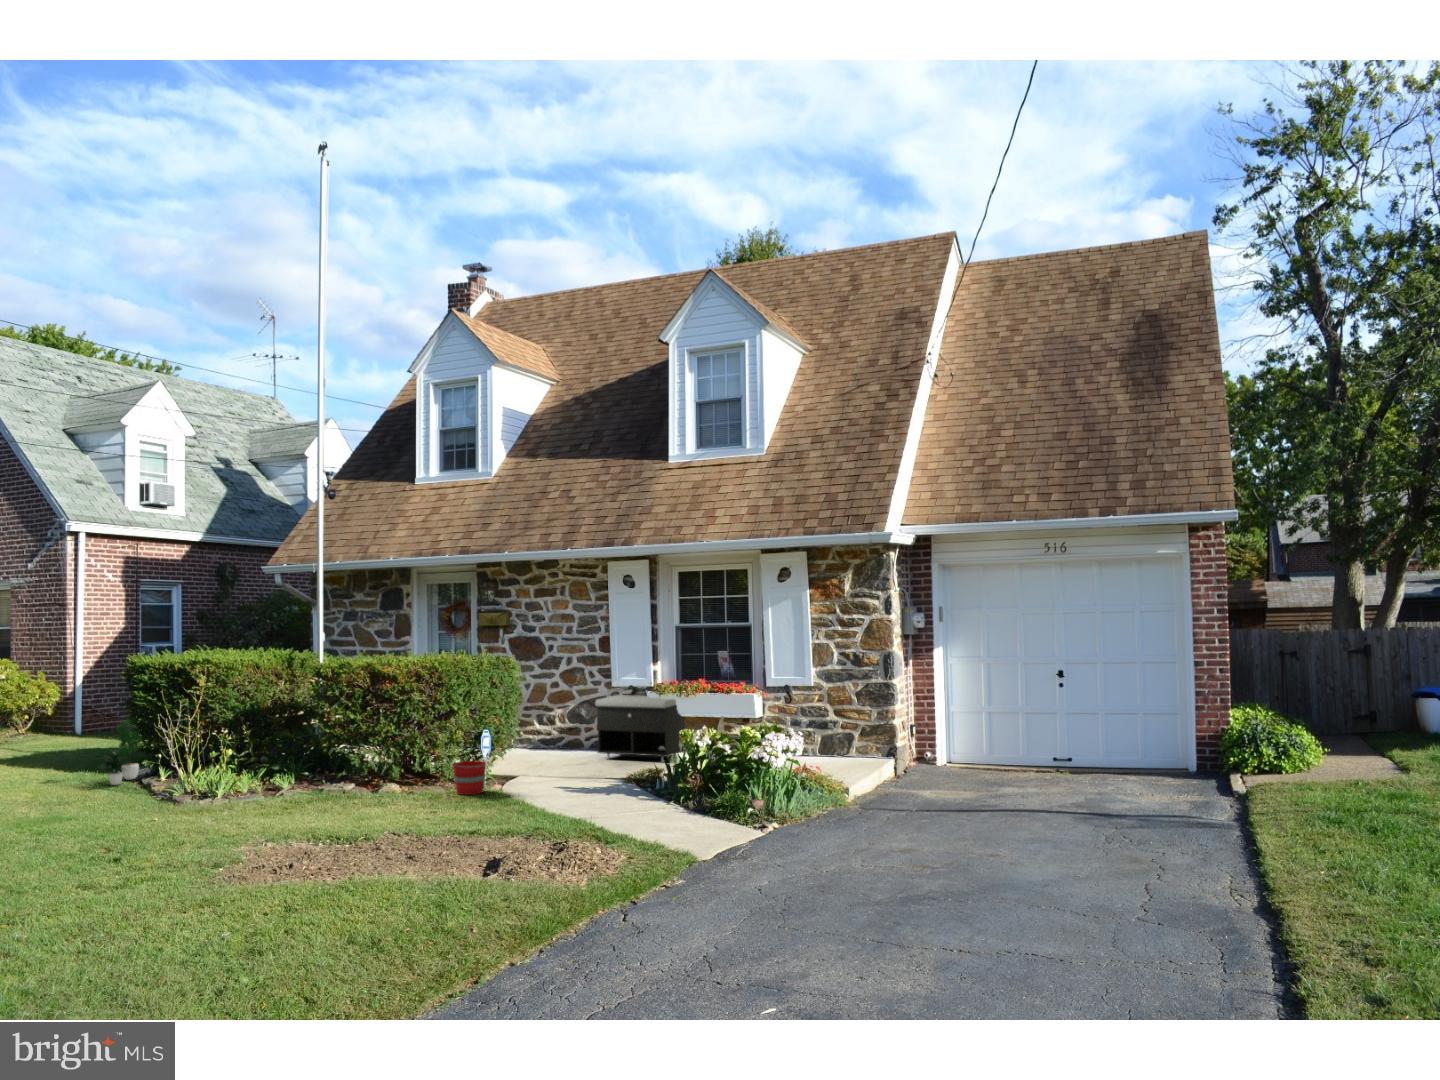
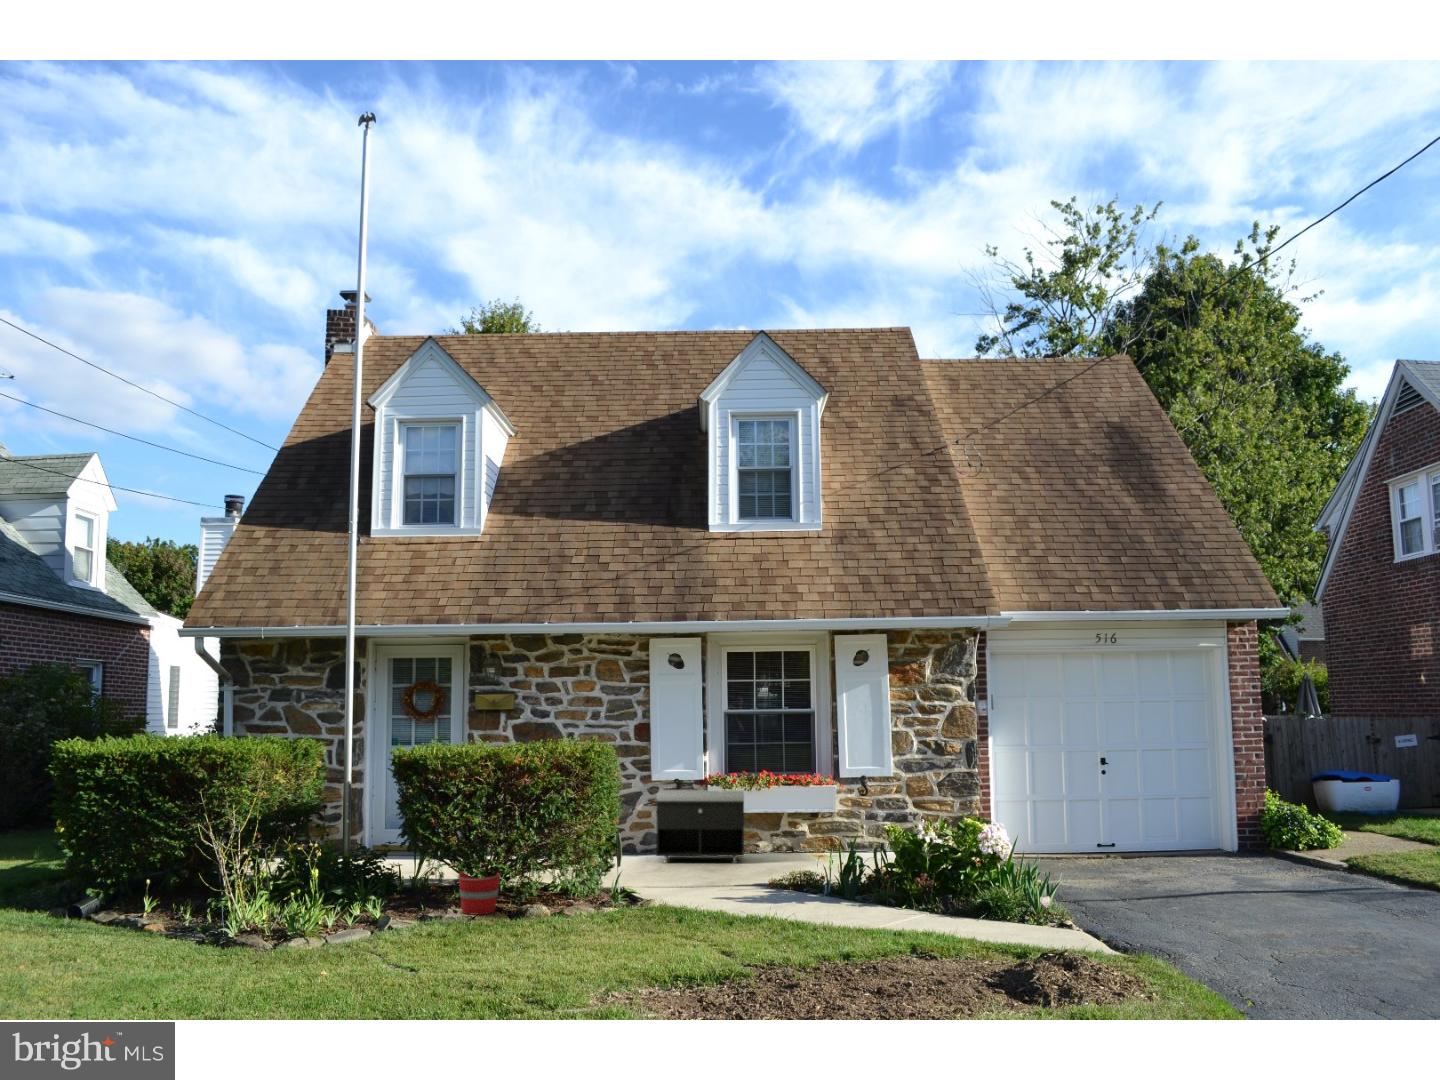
potted plant: present [101,718,142,785] -> none [74,821,125,920]
bucket: present [452,760,487,795] -> present [458,872,500,915]

